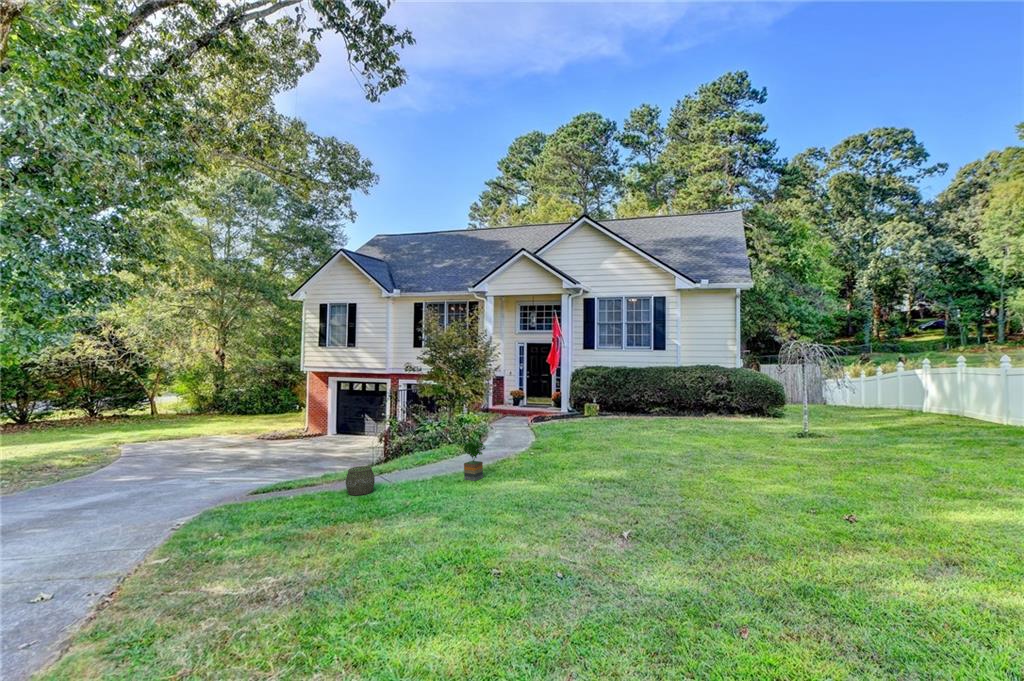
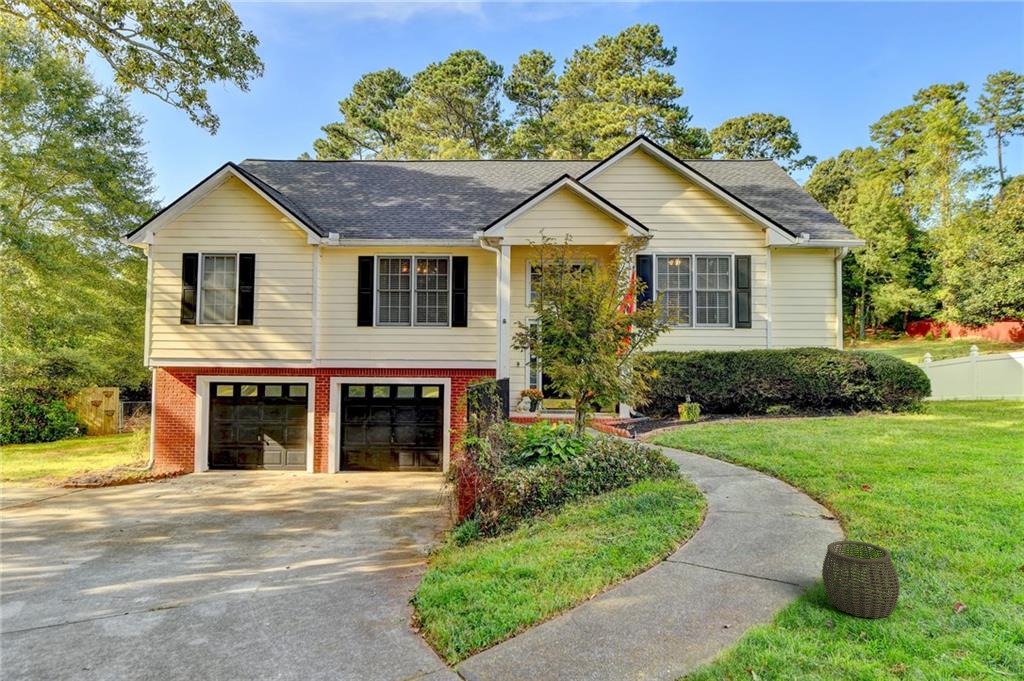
potted tree: present [463,442,486,481] -> none [896,463,962,540]

